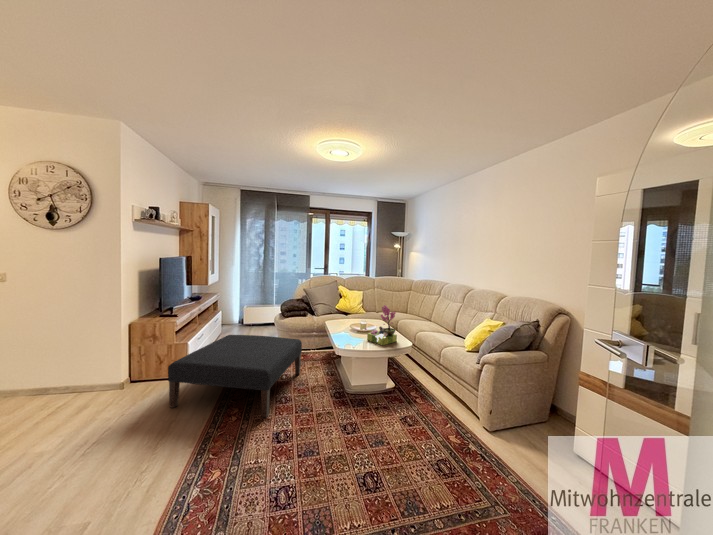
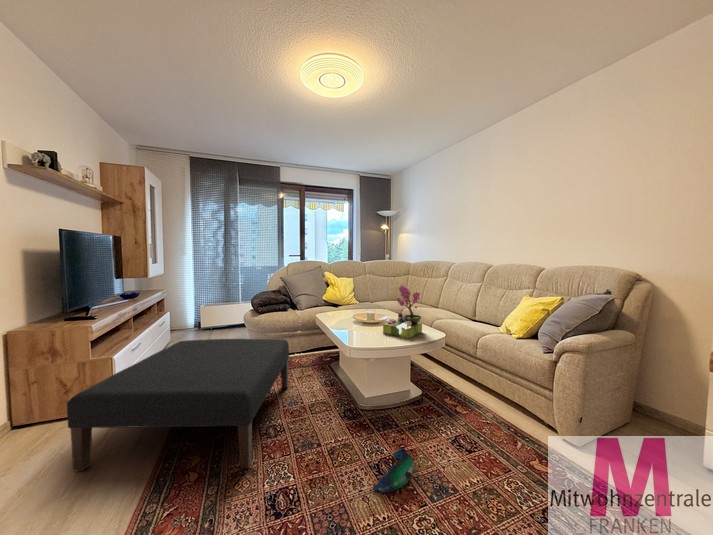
plush toy: none [337,417,367,439] -> present [373,448,414,493]

